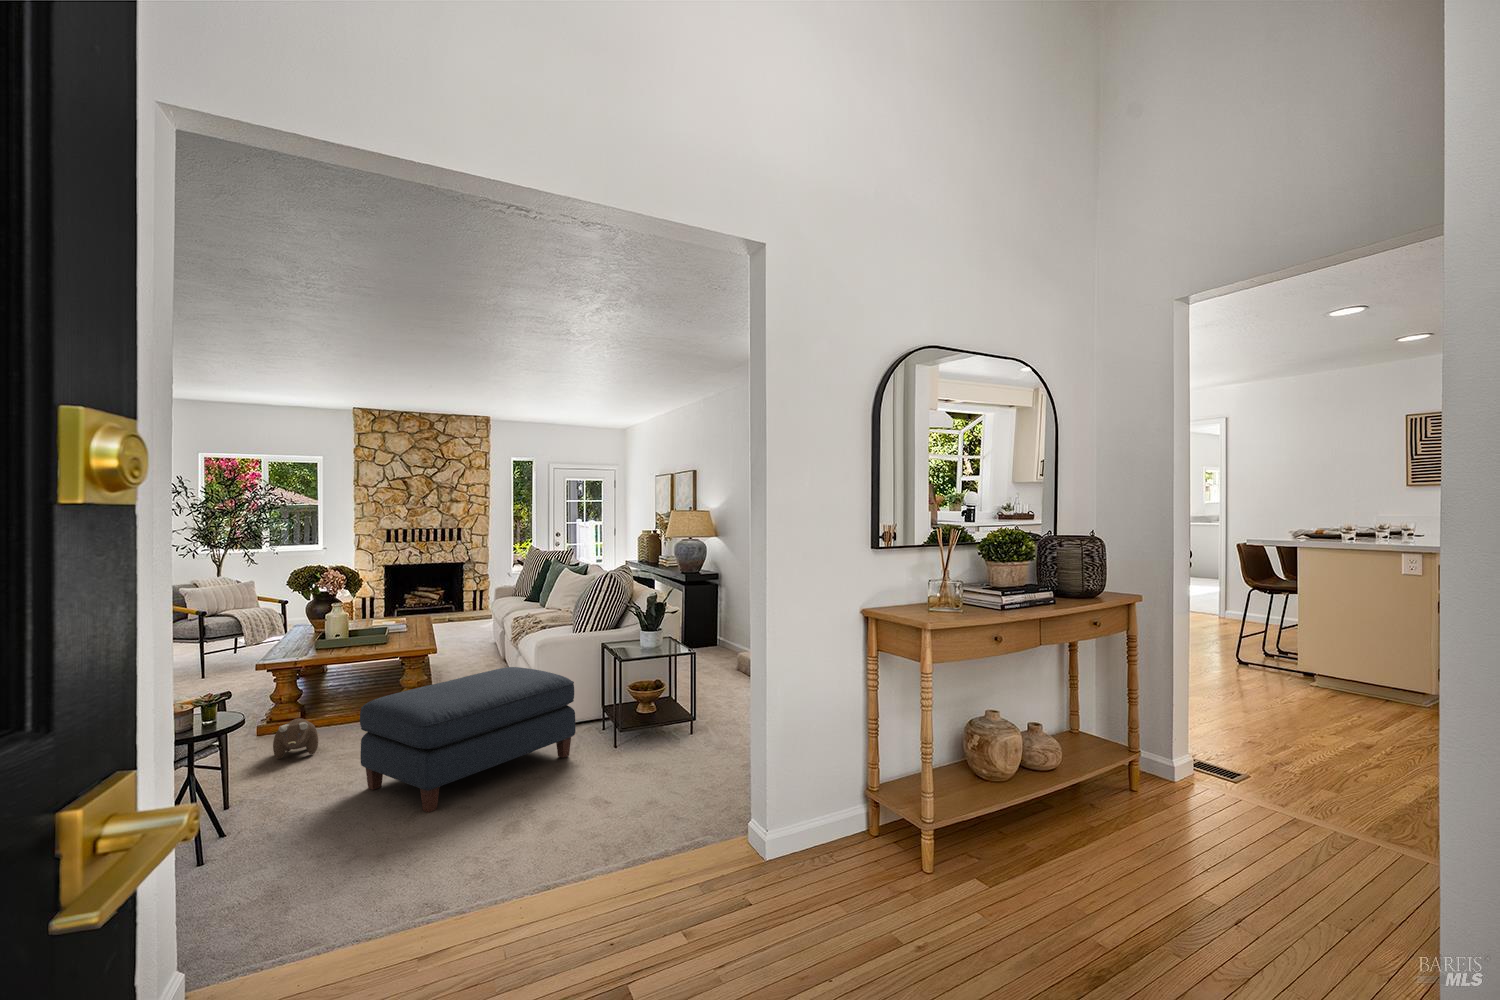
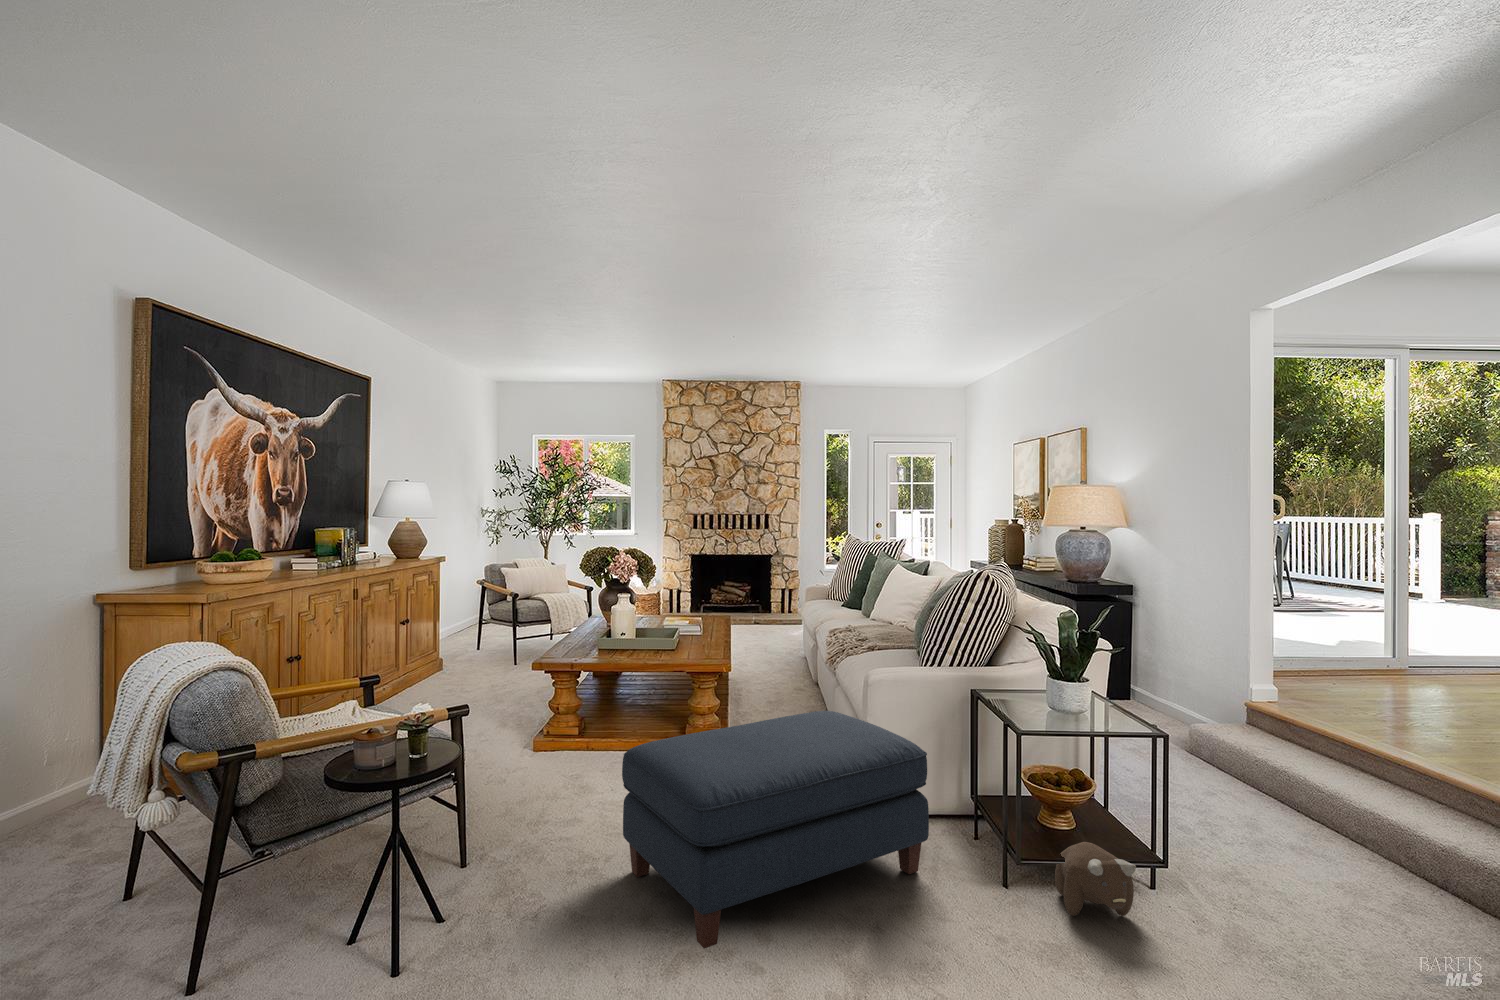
plush toy: present [273,718,318,759] -> present [1055,842,1136,916]

